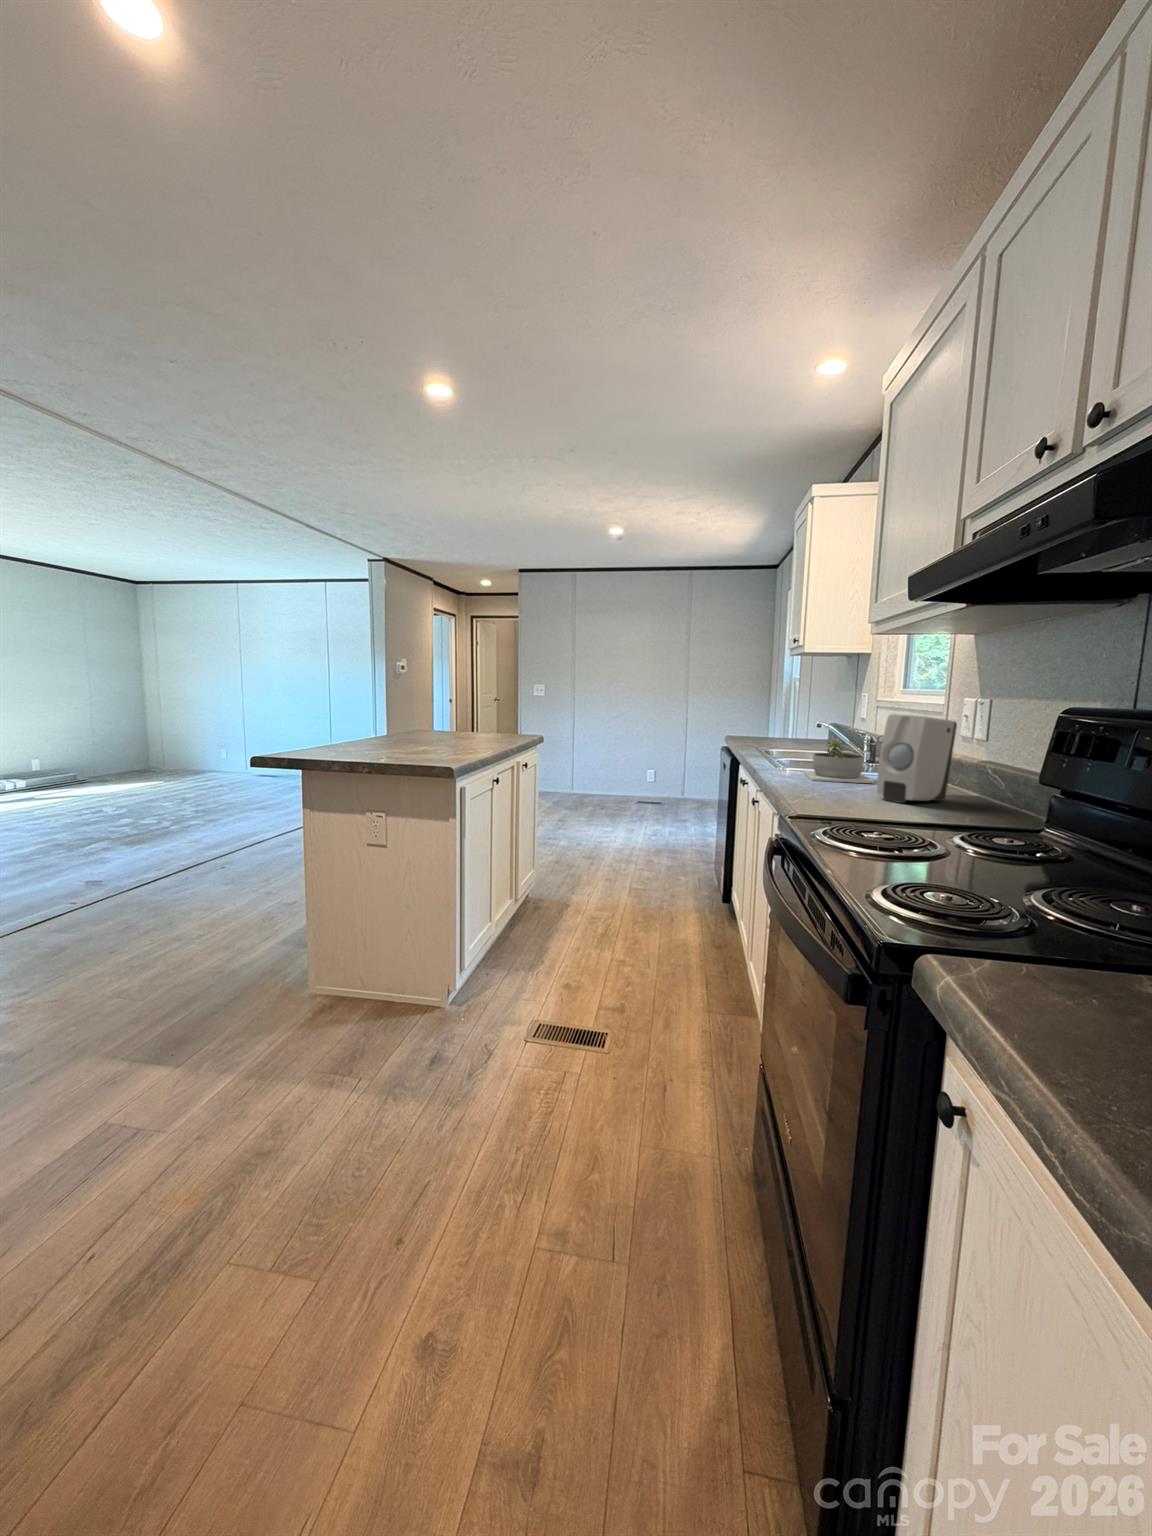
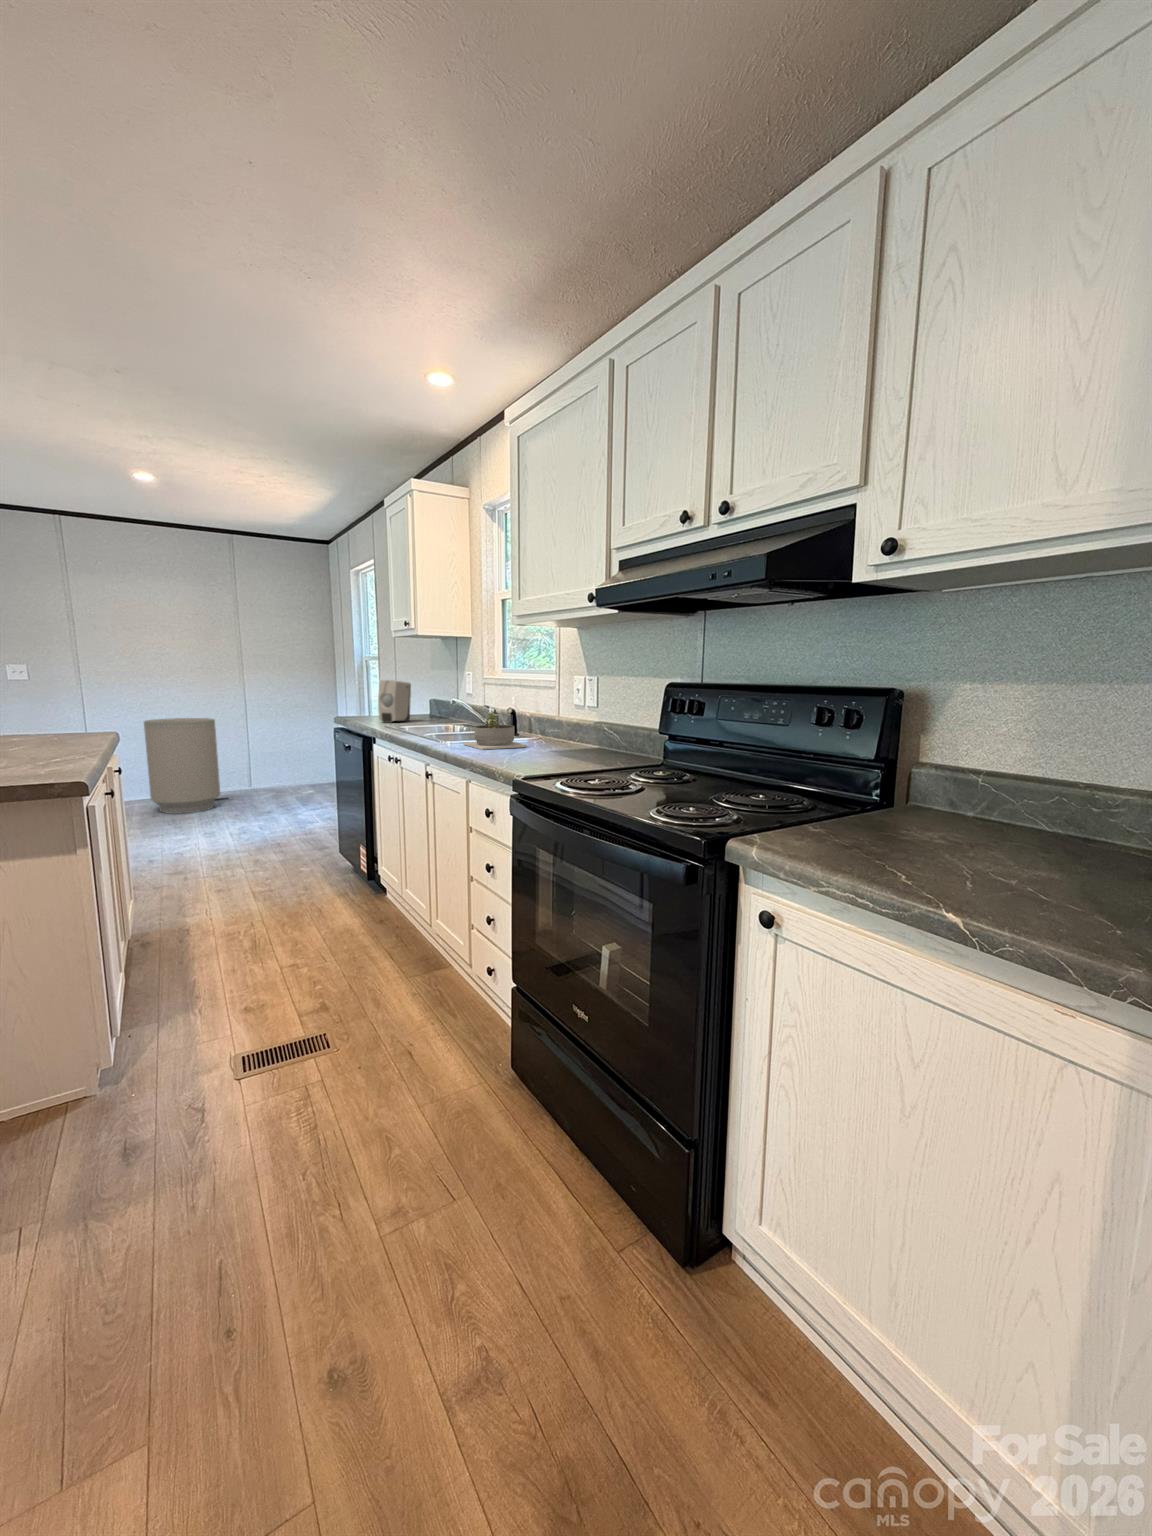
soap dispenser: present [877,714,957,803] -> present [378,680,411,723]
trash can: none [607,729,660,810] -> present [144,718,220,814]

